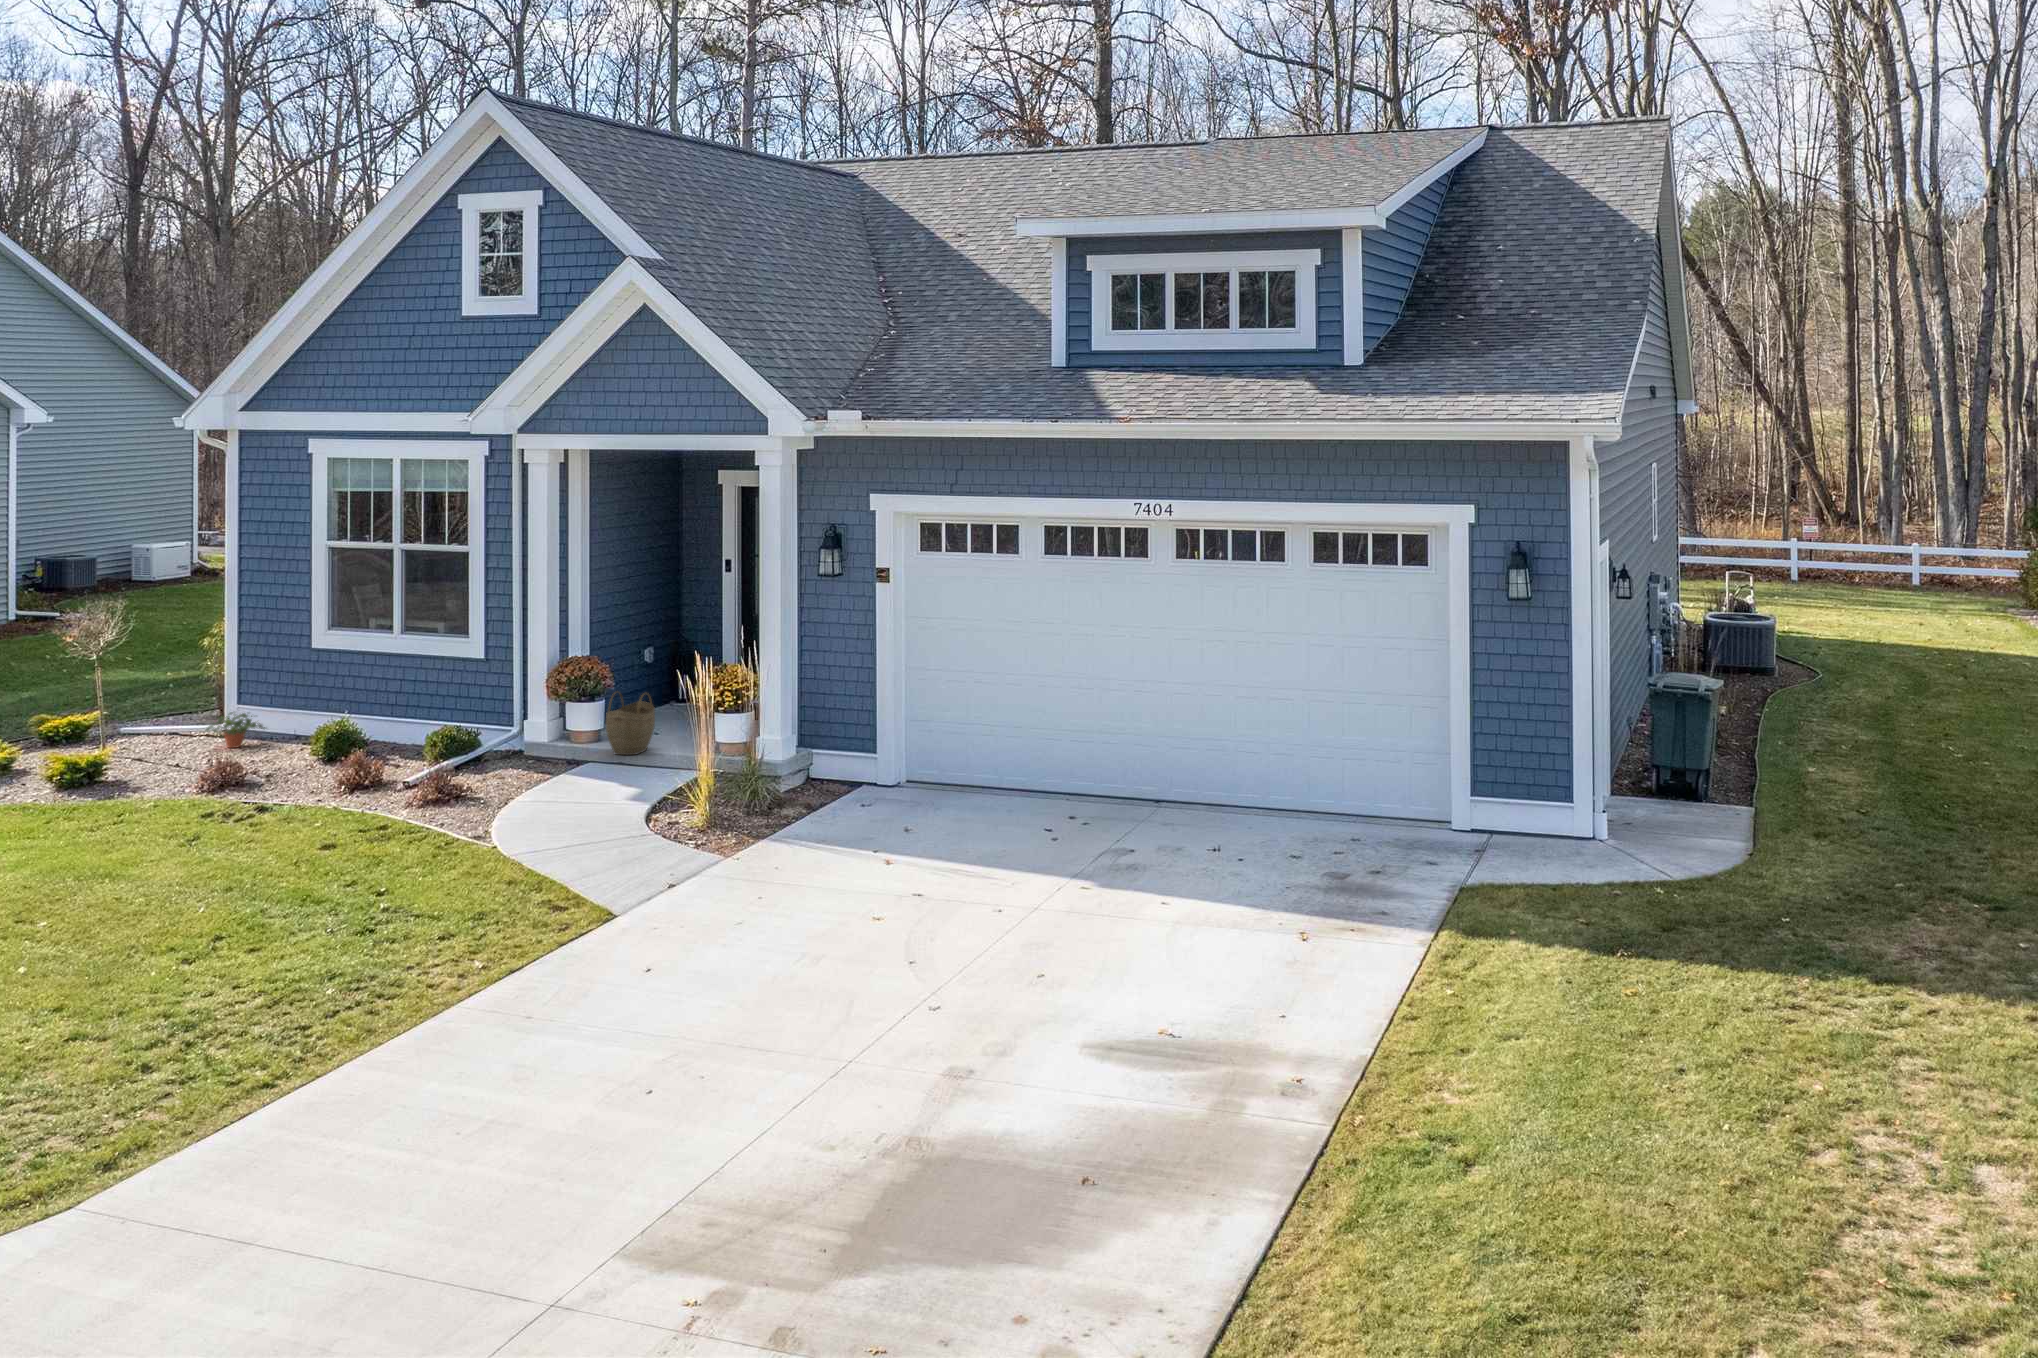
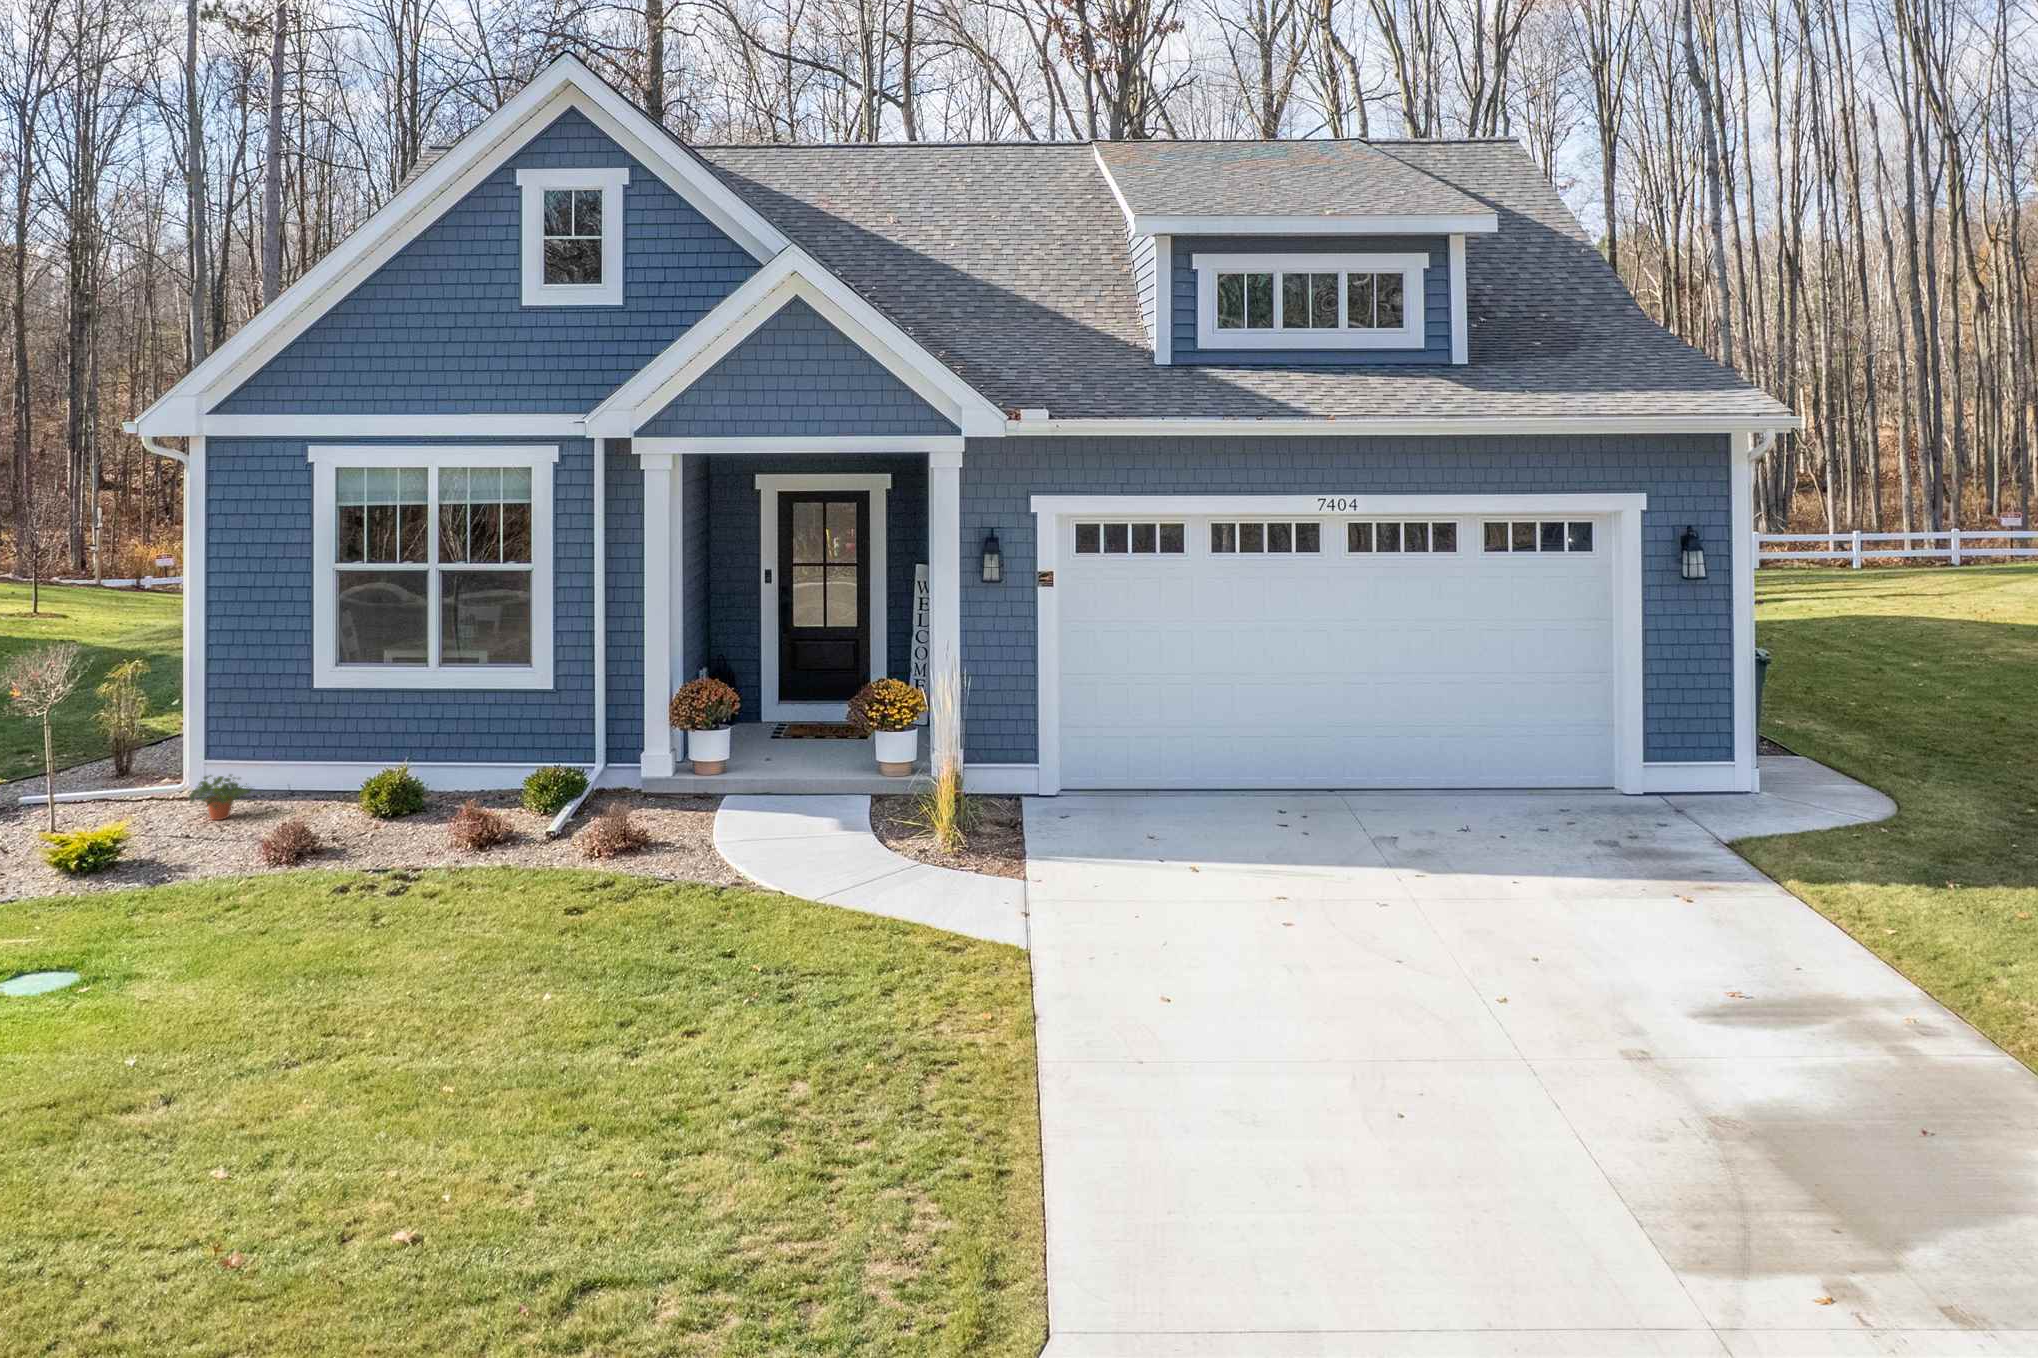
woven basket: present [606,692,655,755] -> none [690,719,737,790]

